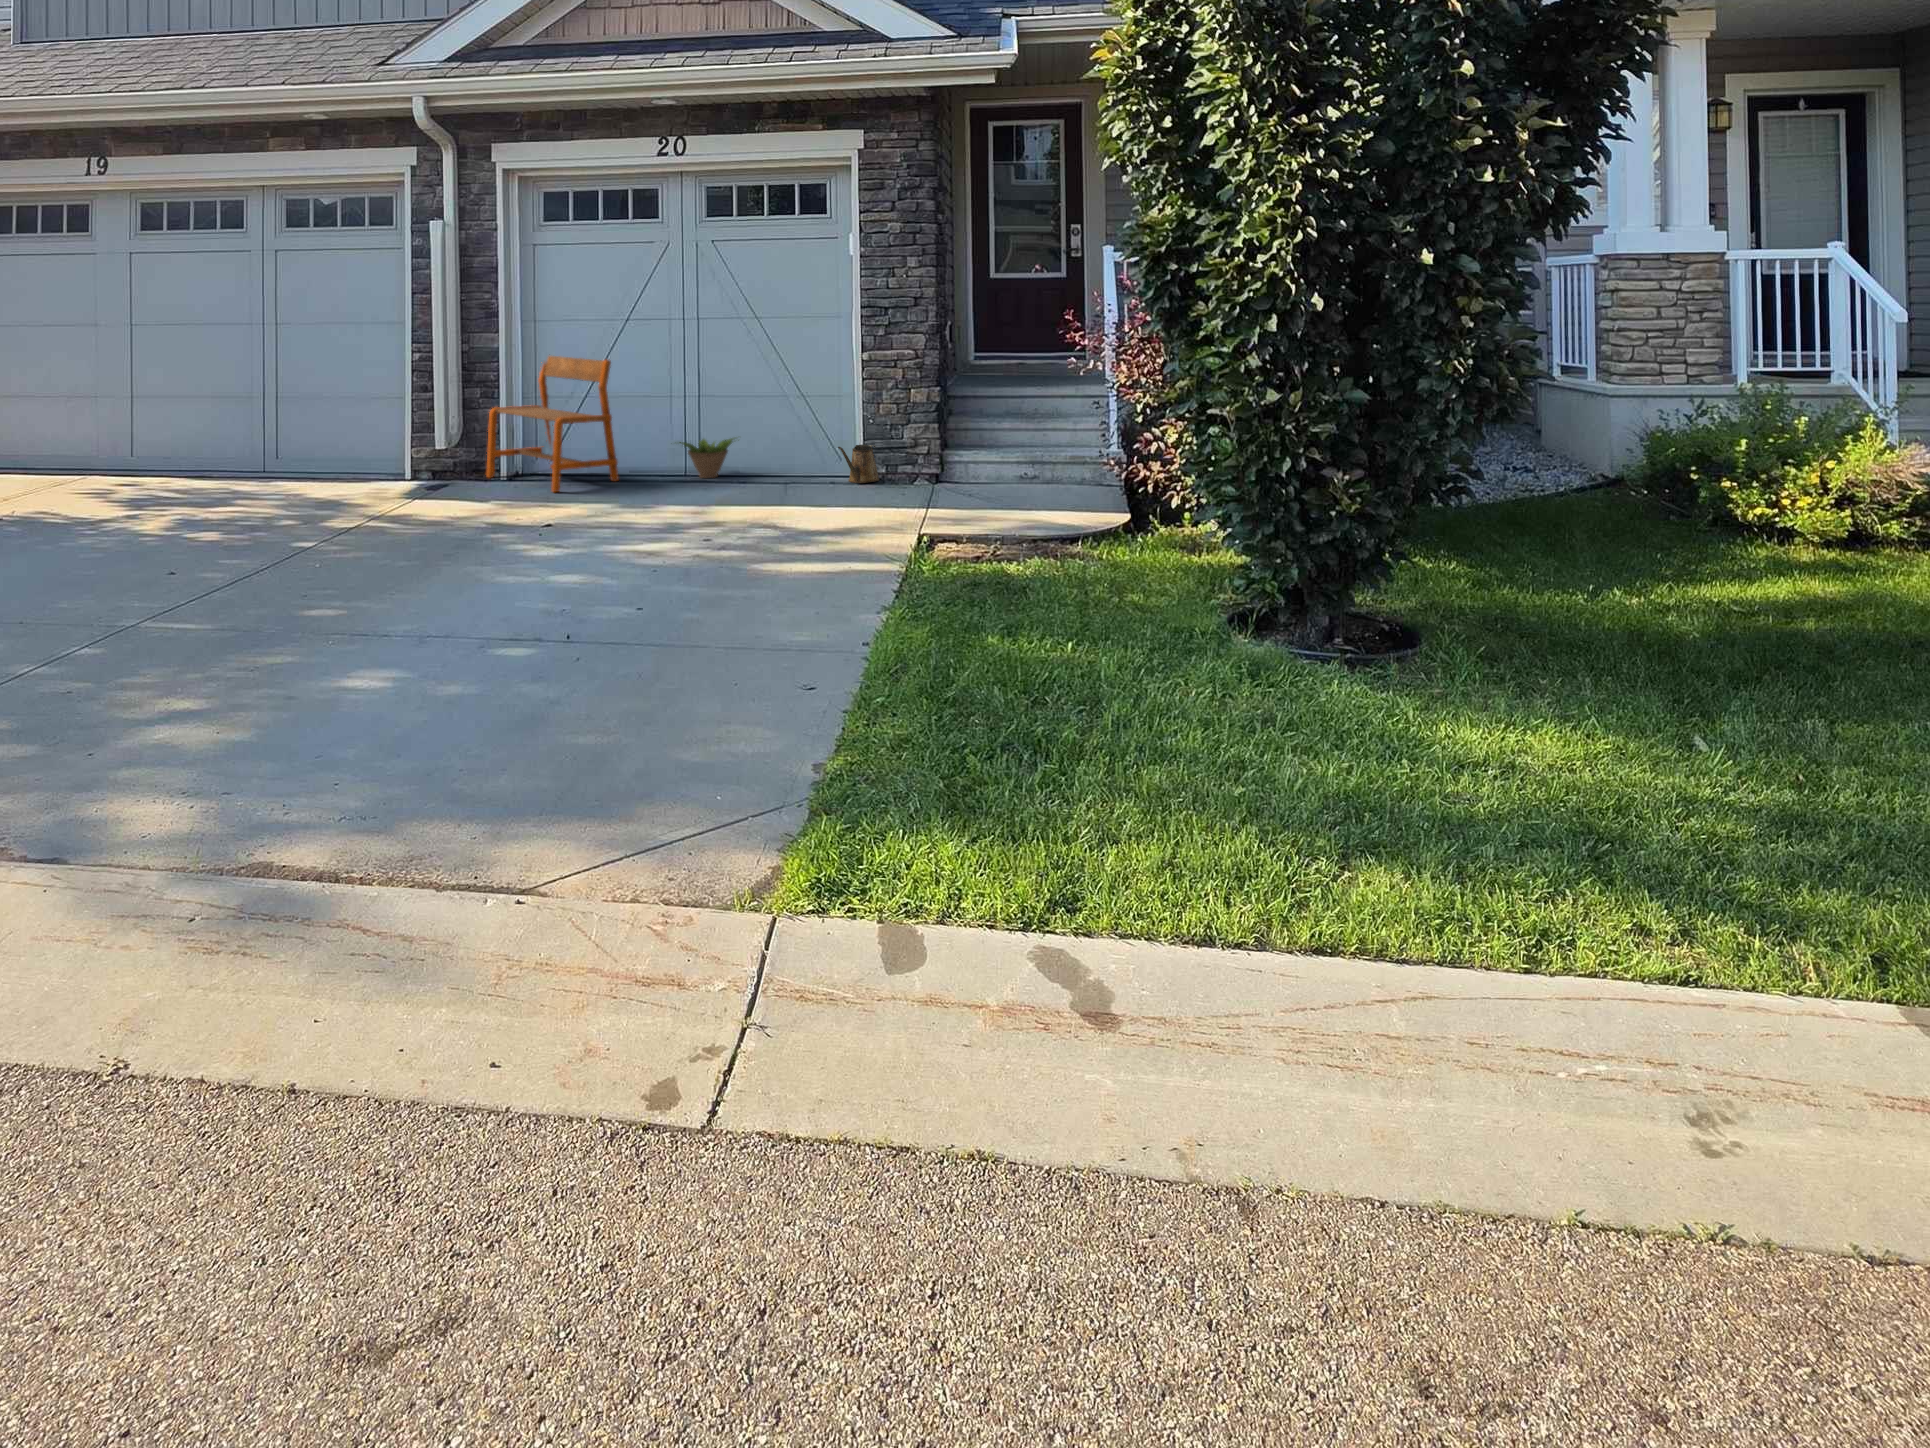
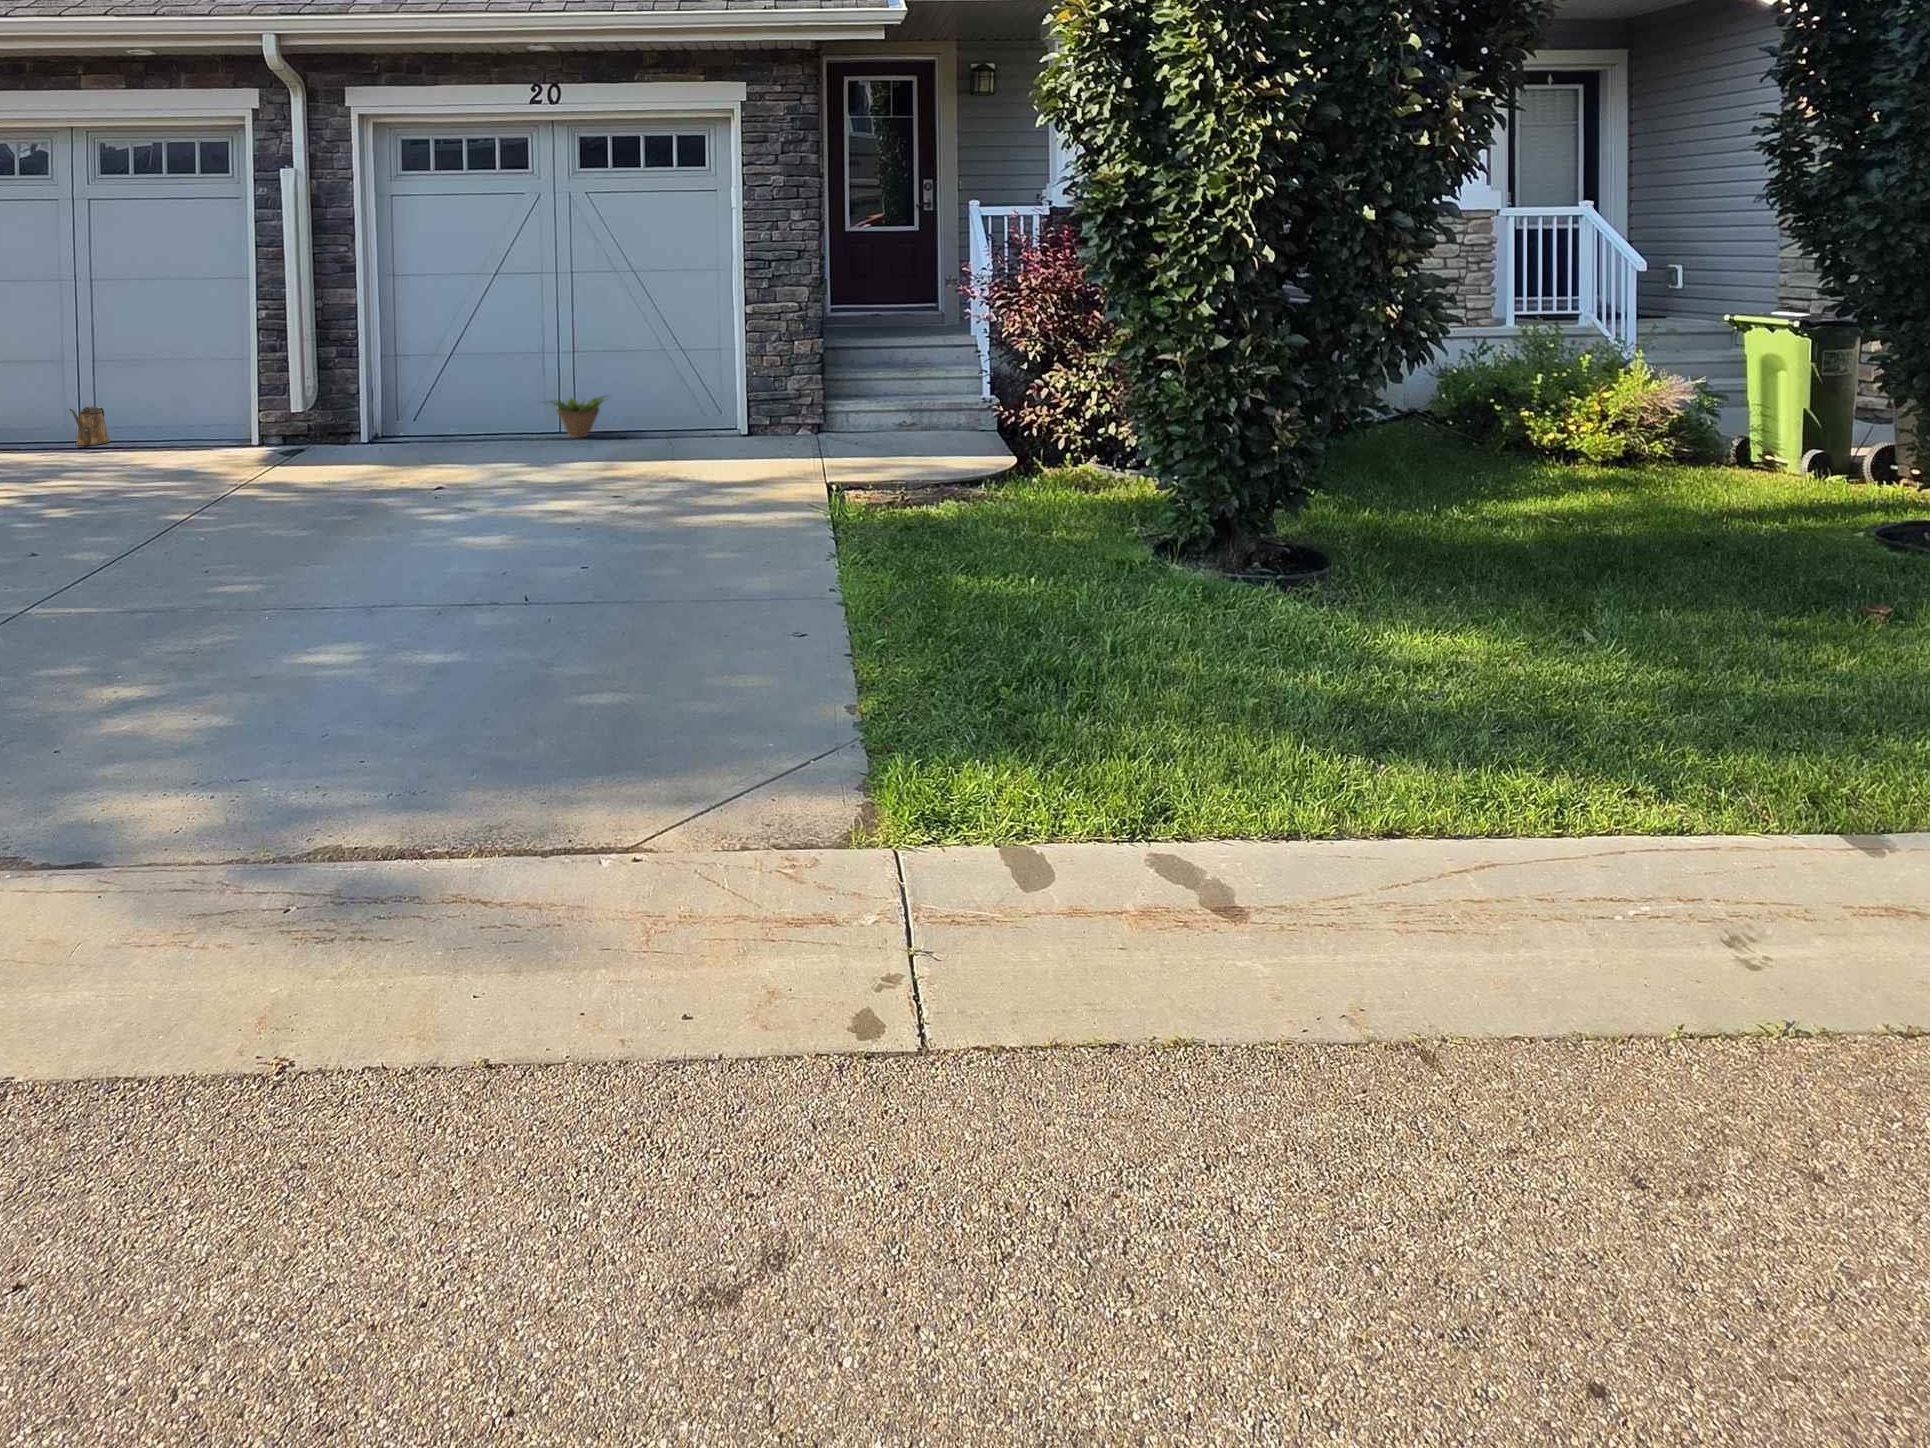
bench: present [486,356,619,492] -> none [338,309,485,453]
watering can: present [838,444,880,483] -> present [70,407,110,445]

